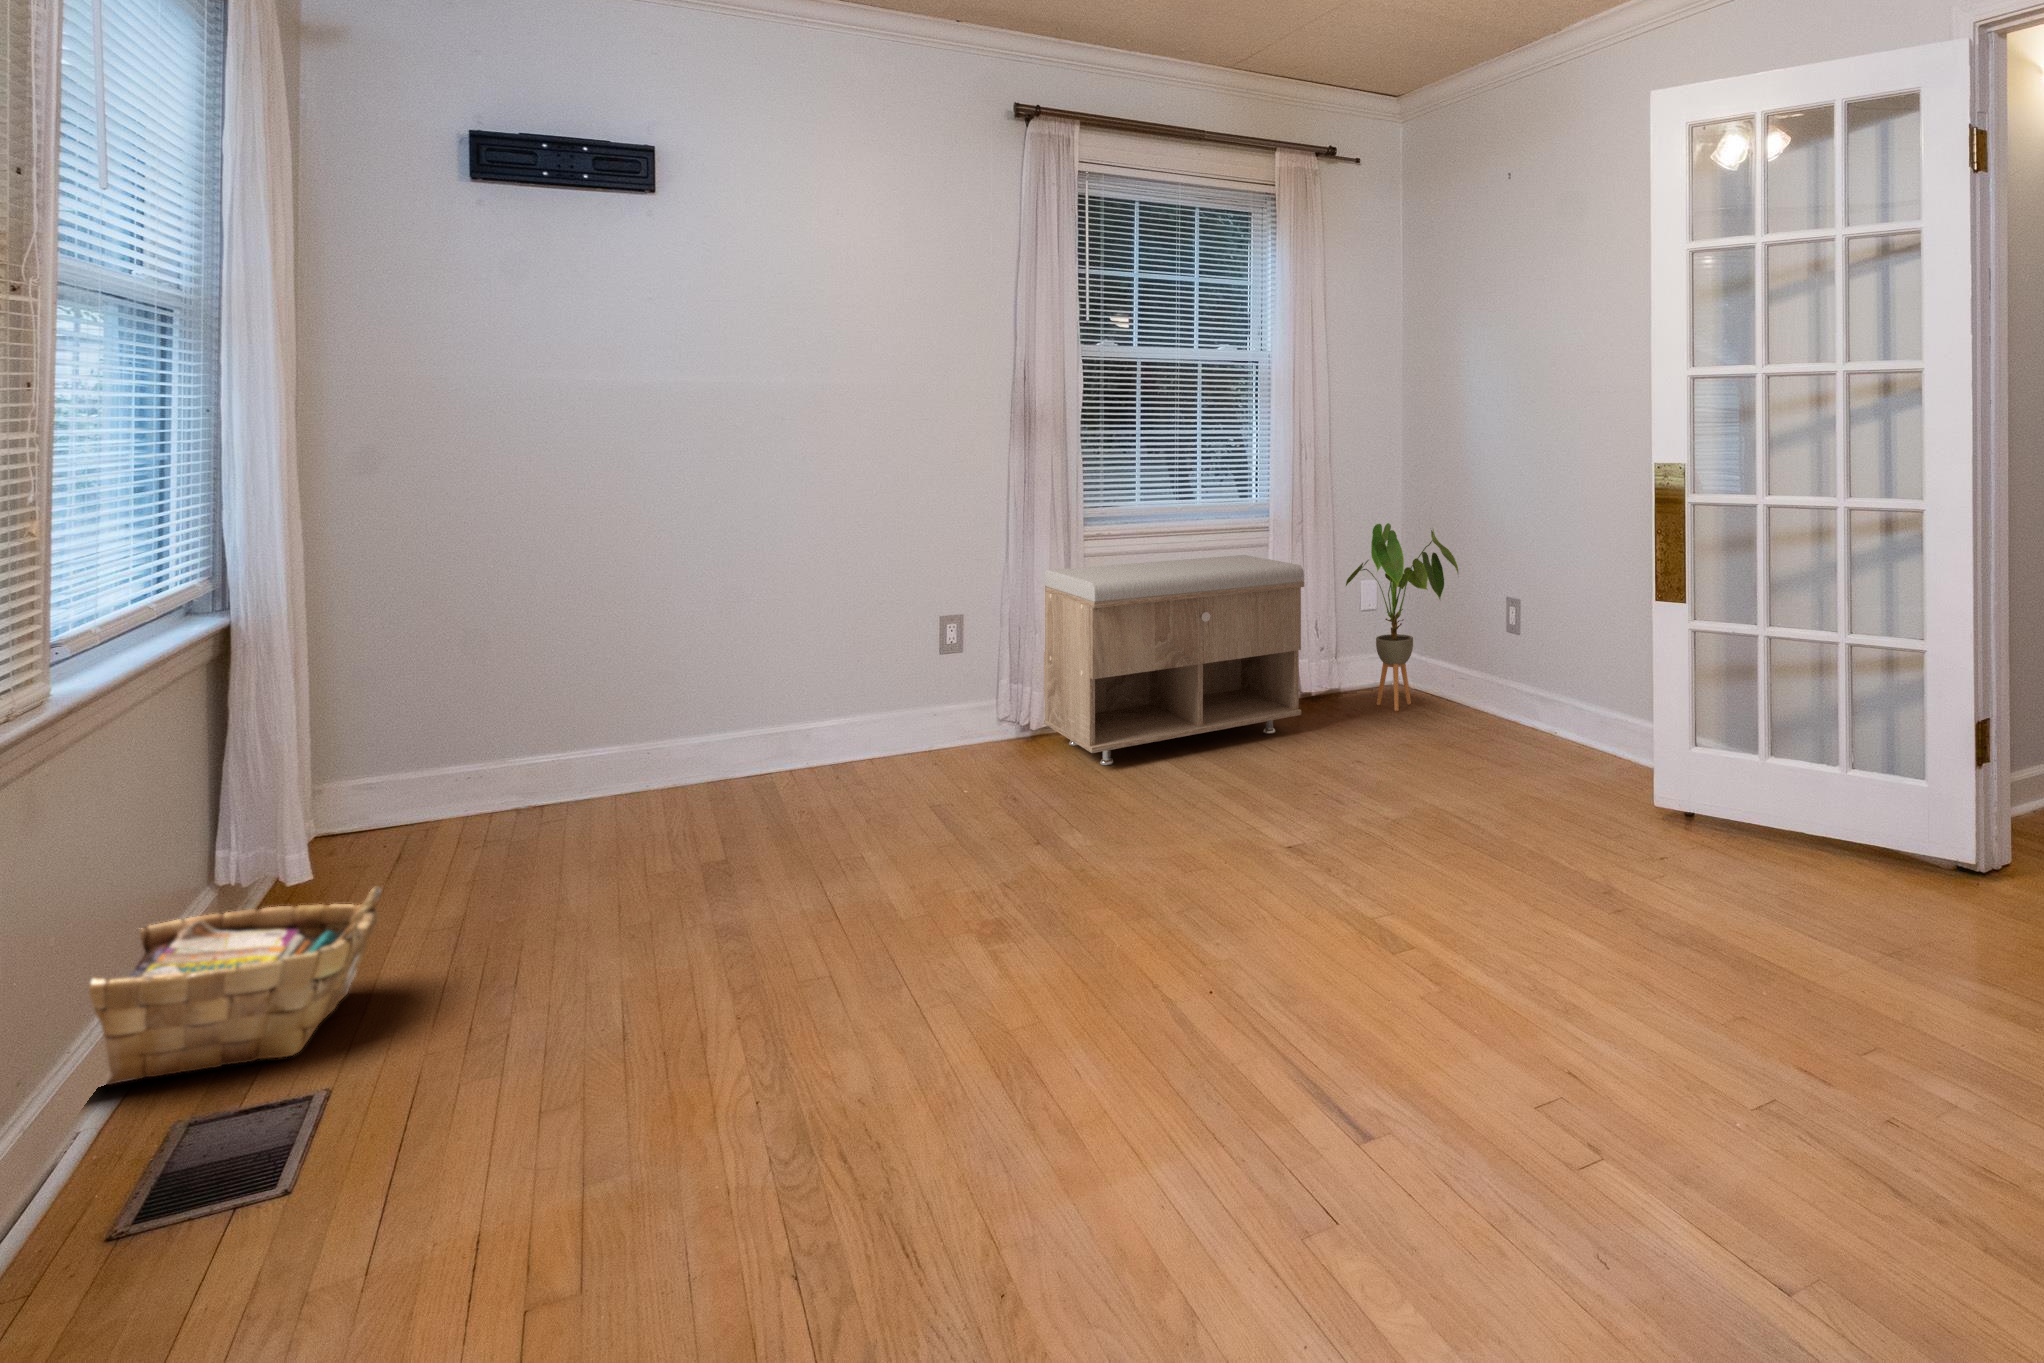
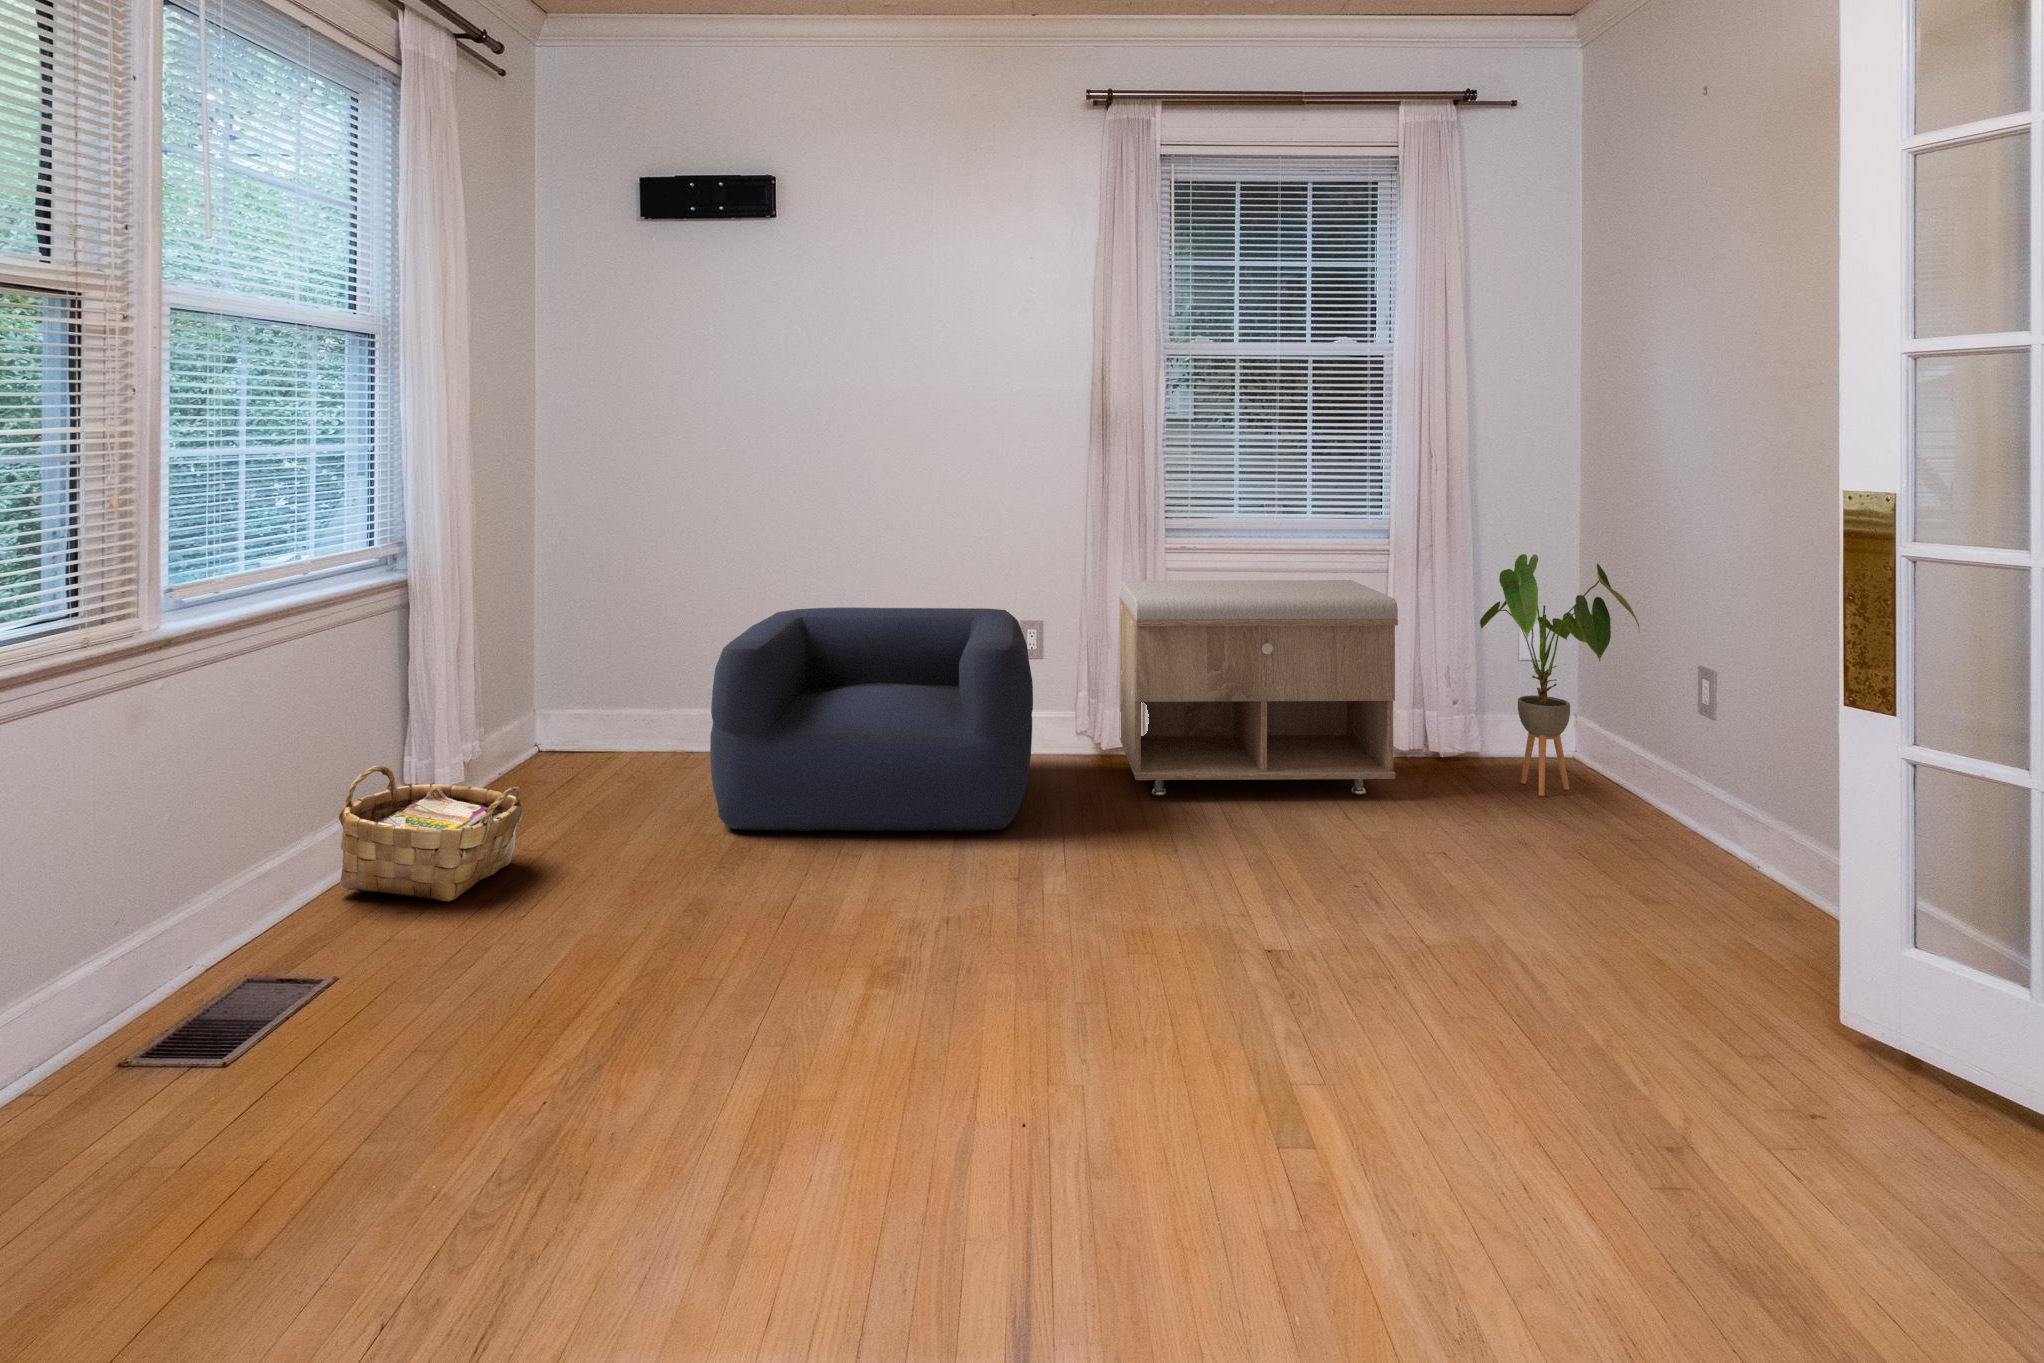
armchair: none [615,608,1009,886] -> present [710,607,1033,831]

